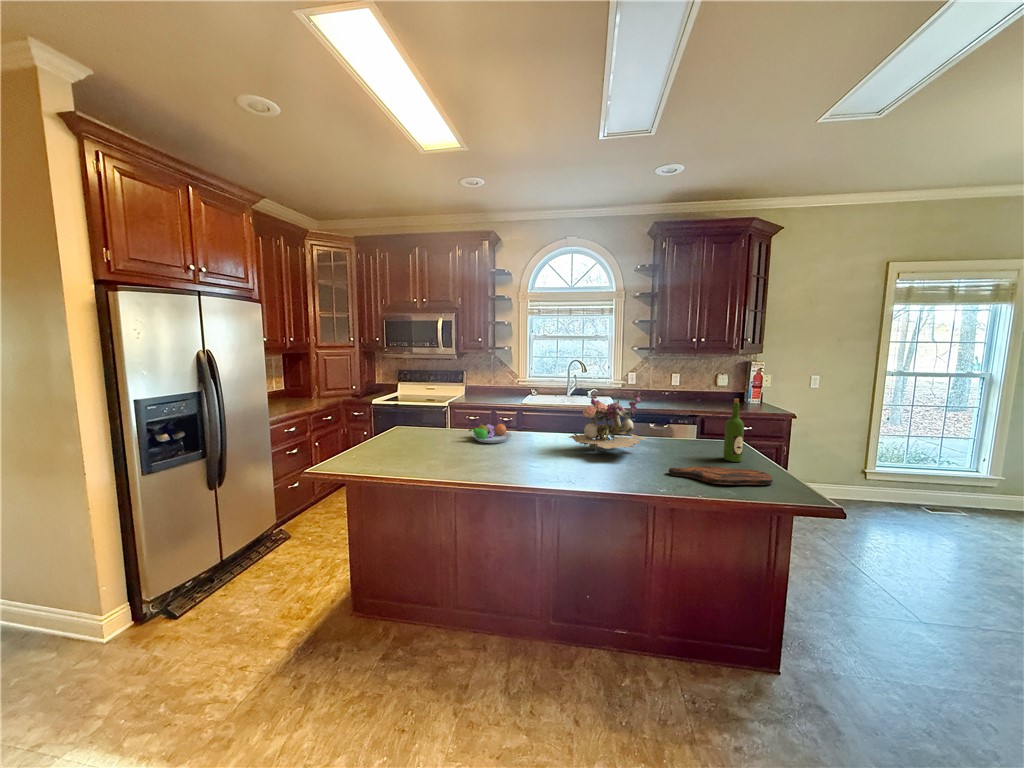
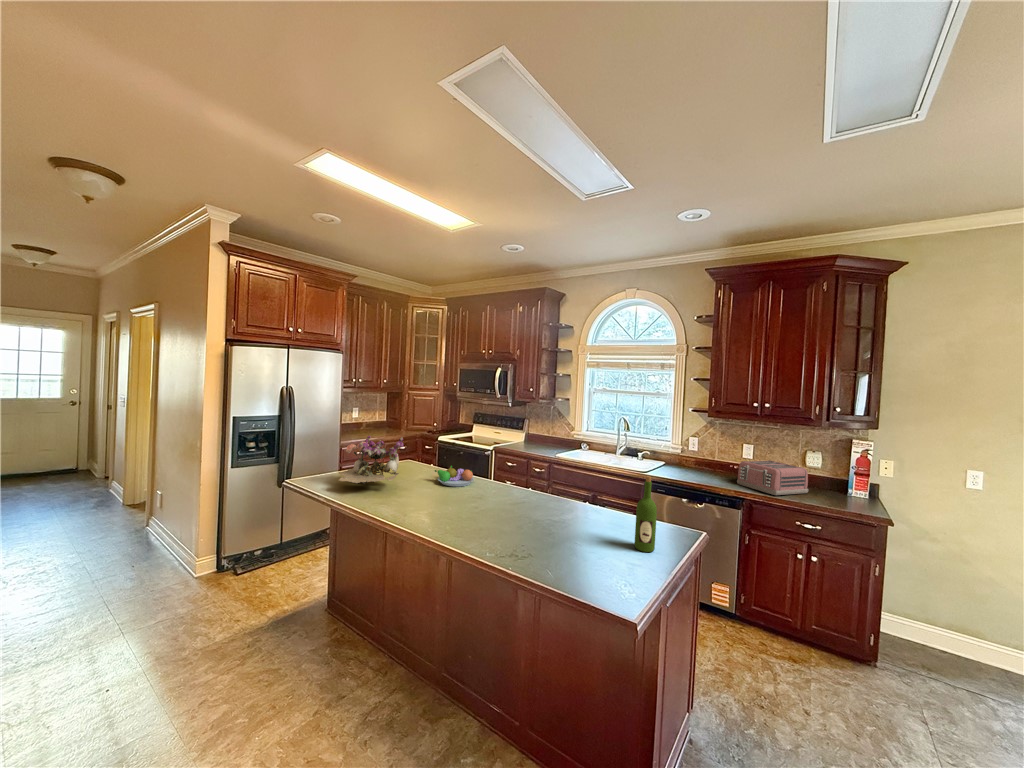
toaster: none [682,384,730,410] -> present [737,460,808,495]
flower arrangement: present [569,392,646,450] -> present [339,436,404,484]
cutting board: present [669,466,773,485] -> none [539,539,636,581]

